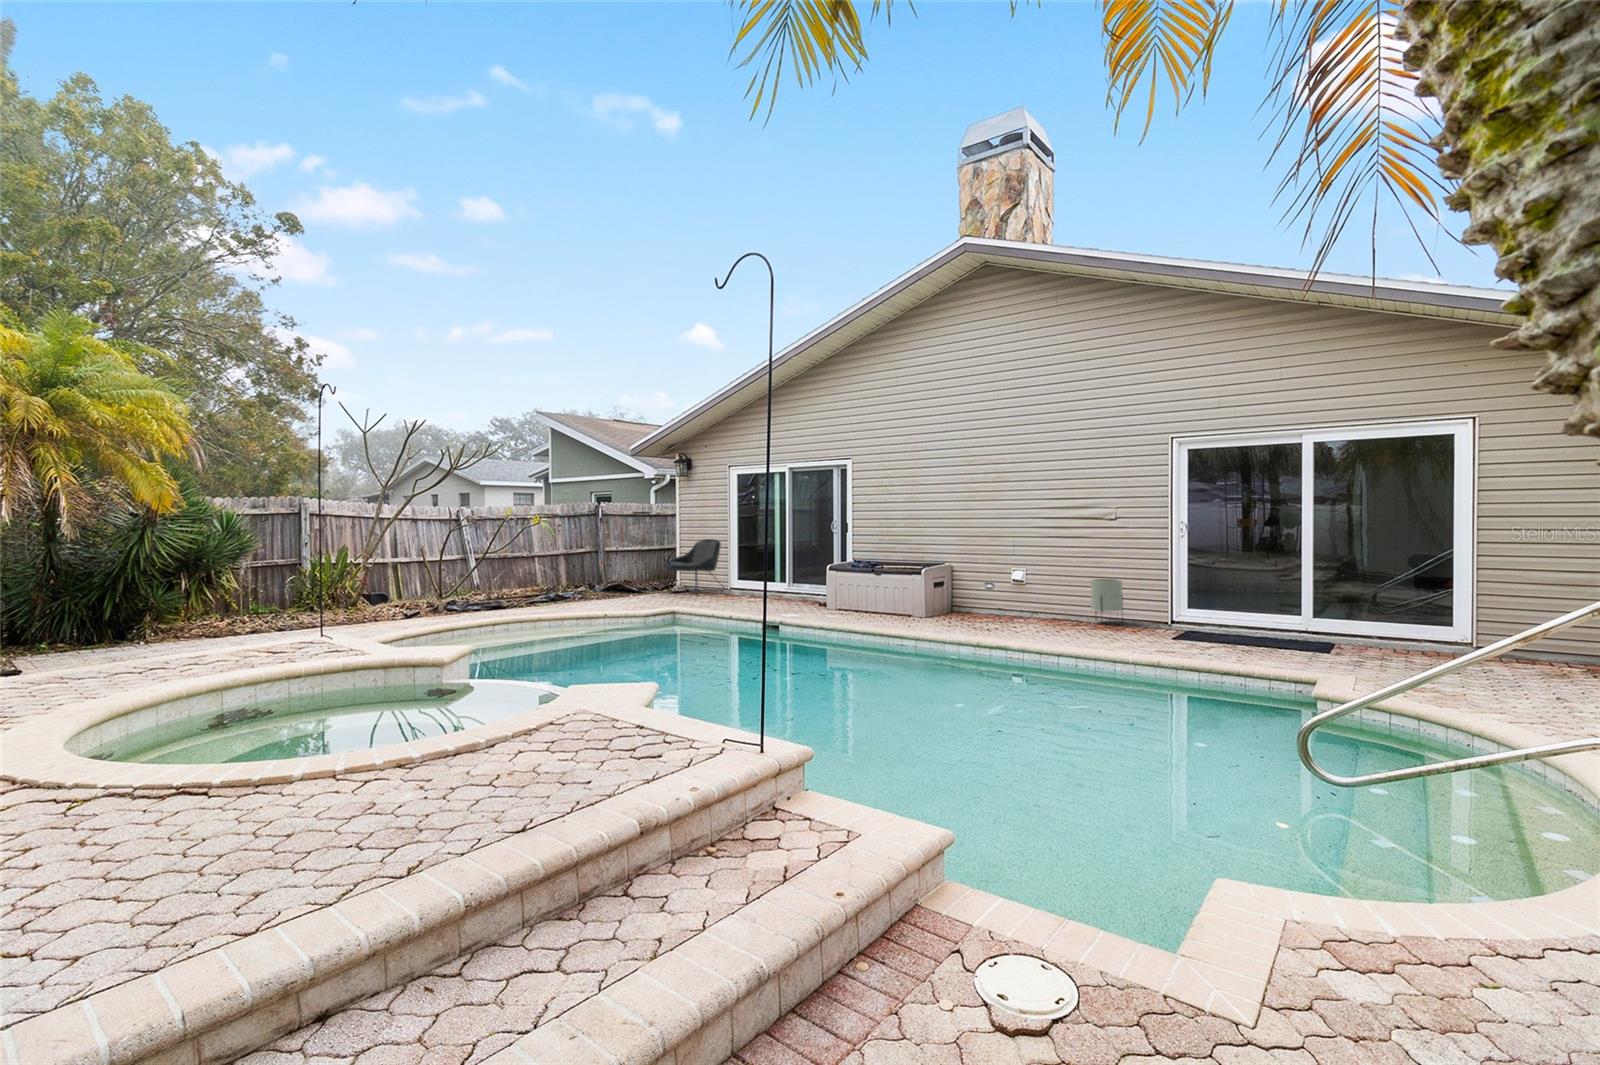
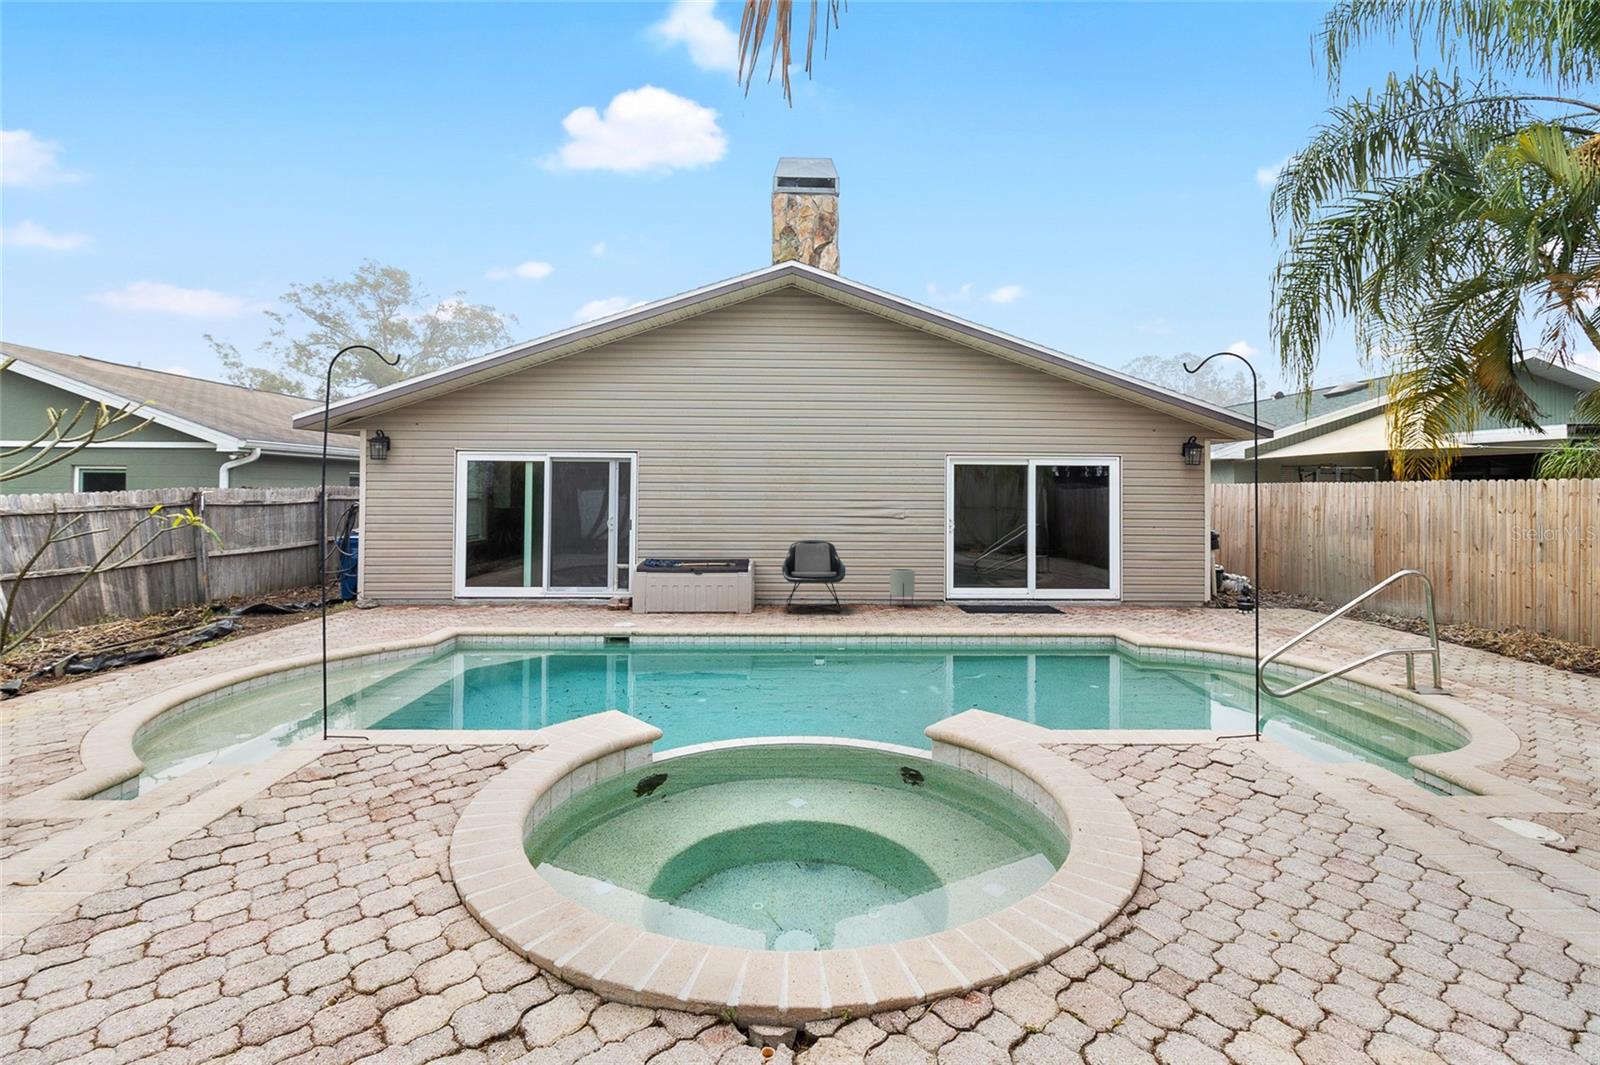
lounge chair: present [666,539,721,592] -> present [782,540,846,613]

